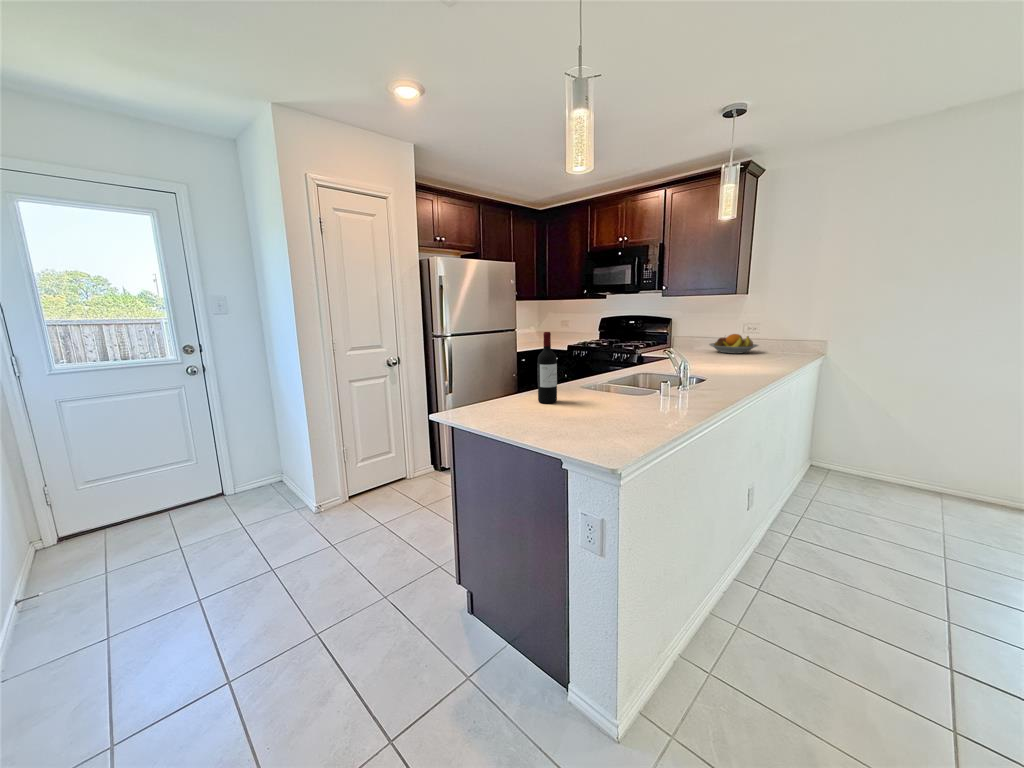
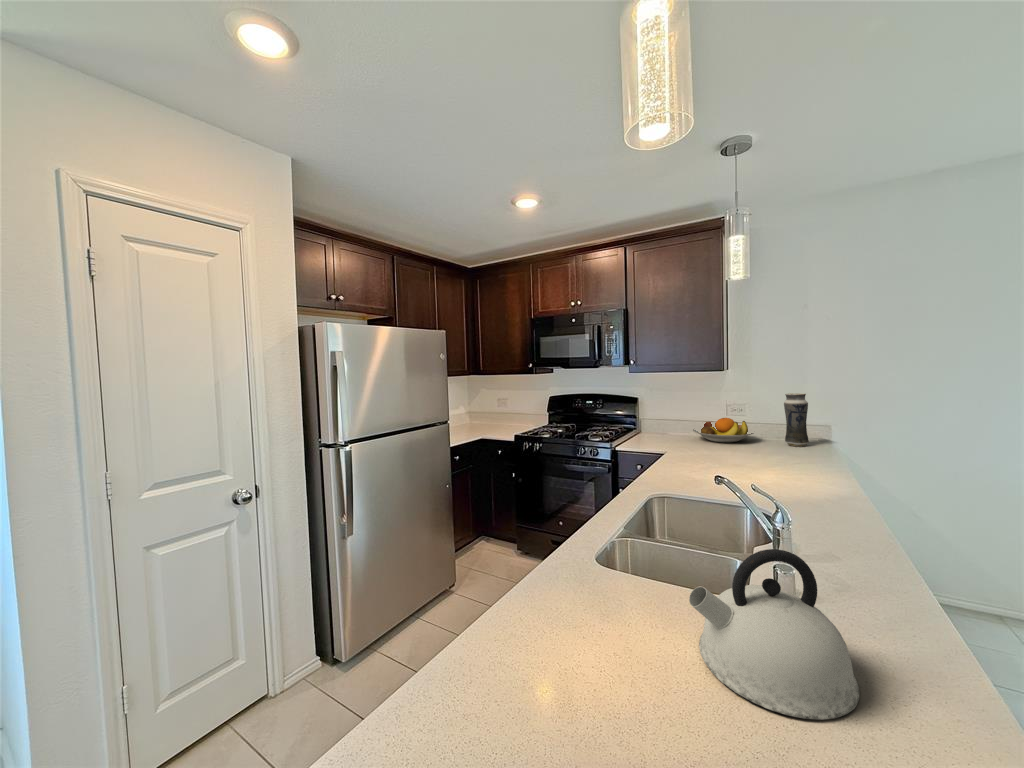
vase: none [779,314,801,356] -> present [784,393,809,446]
wine bottle: present [538,332,557,403] -> none [549,487,596,660]
kettle: none [593,357,657,413] -> present [689,549,859,720]

